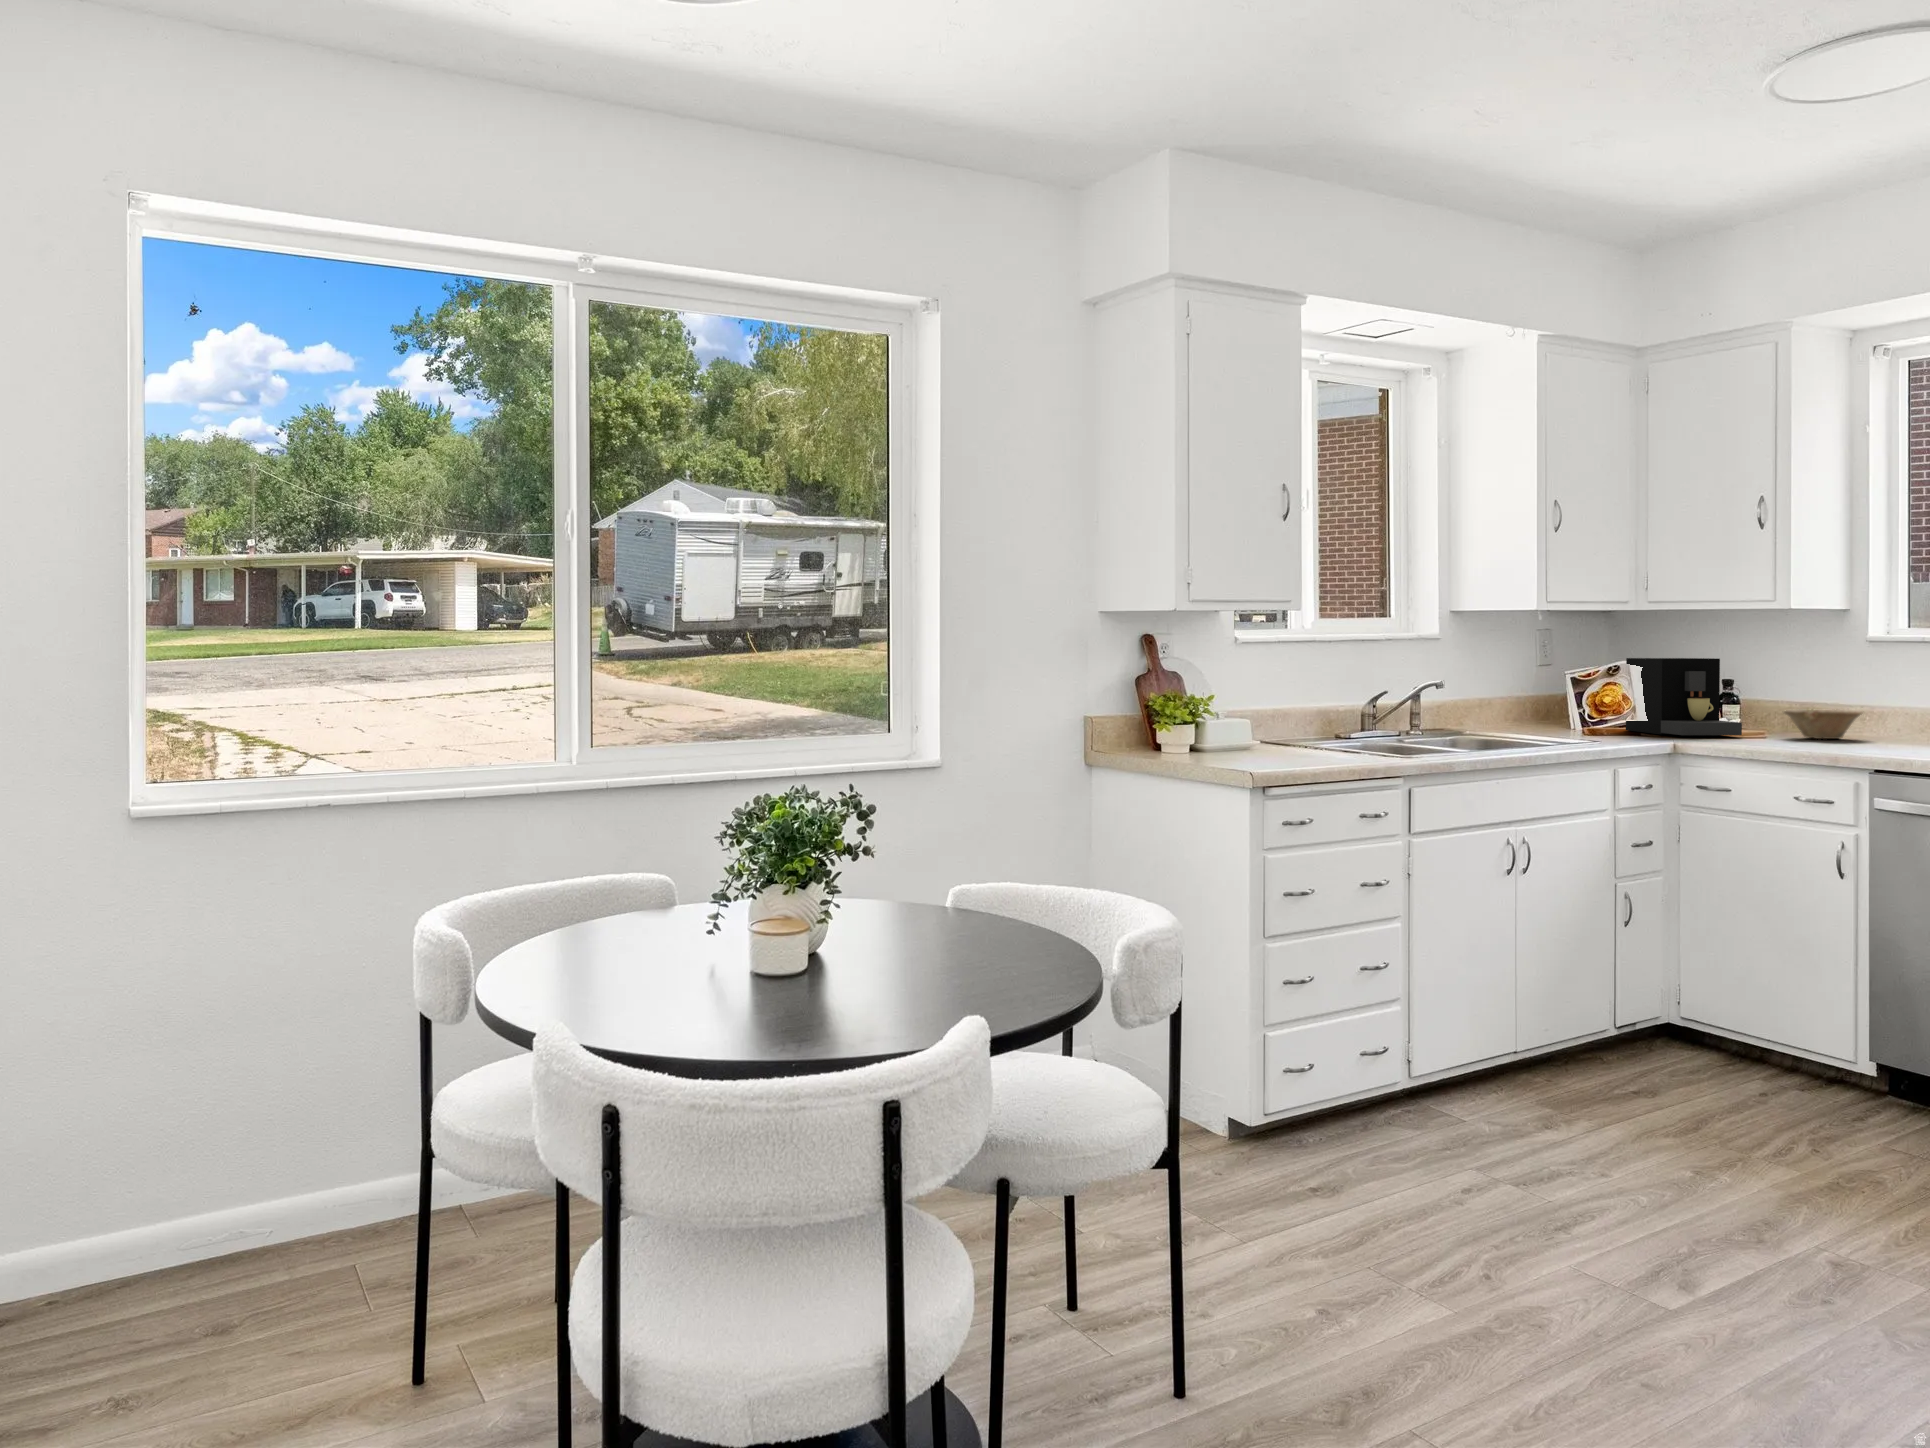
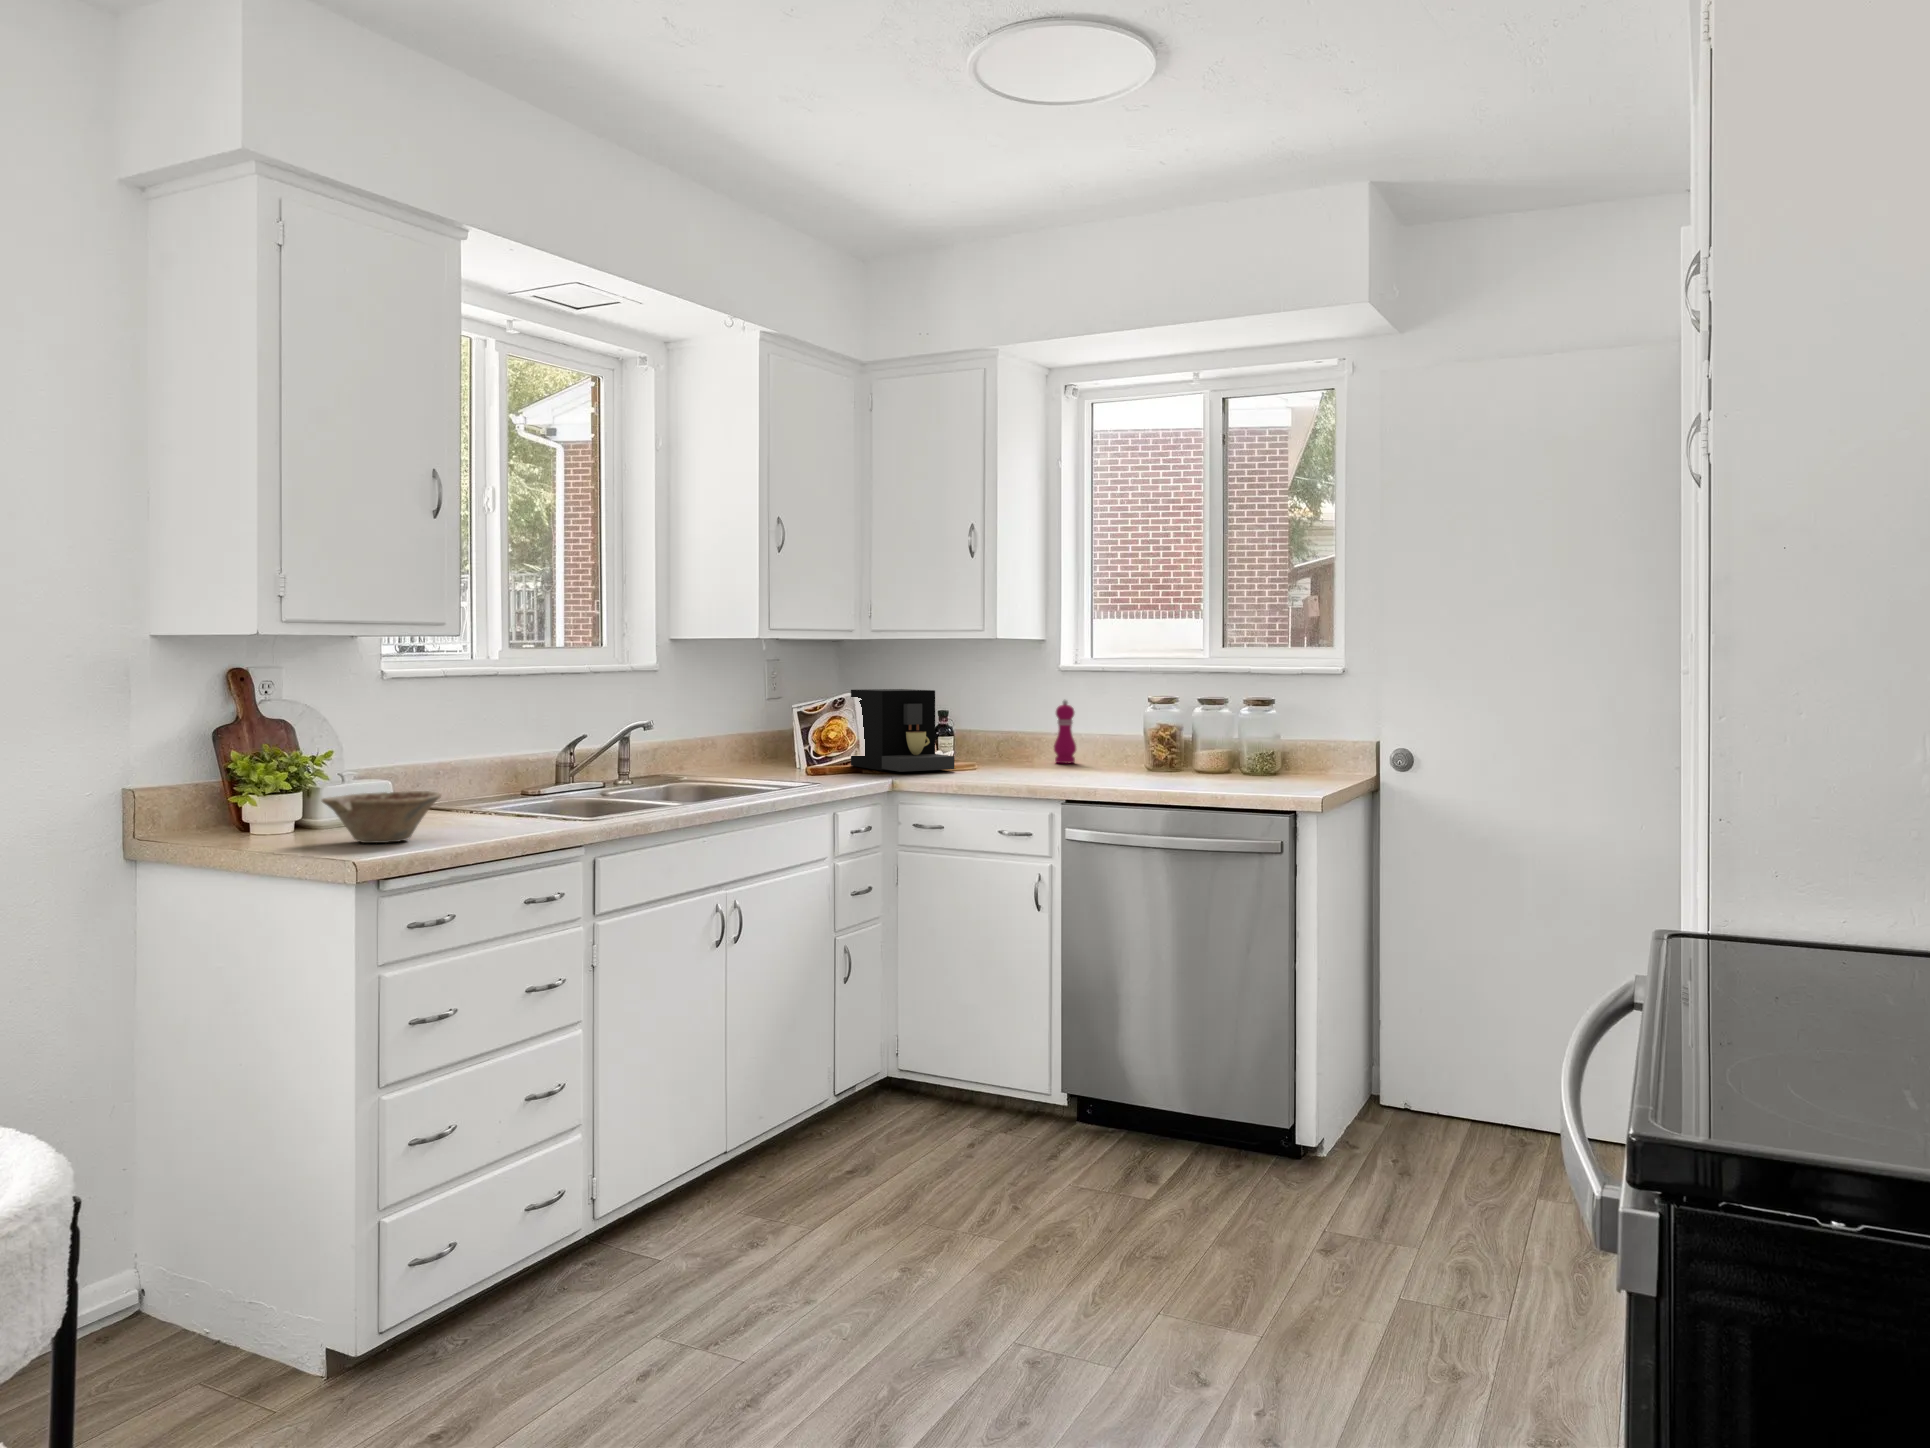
pepper mill: none [1860,669,1888,735] -> present [1054,700,1076,763]
dish: present [1784,709,1863,739] -> present [322,791,441,843]

